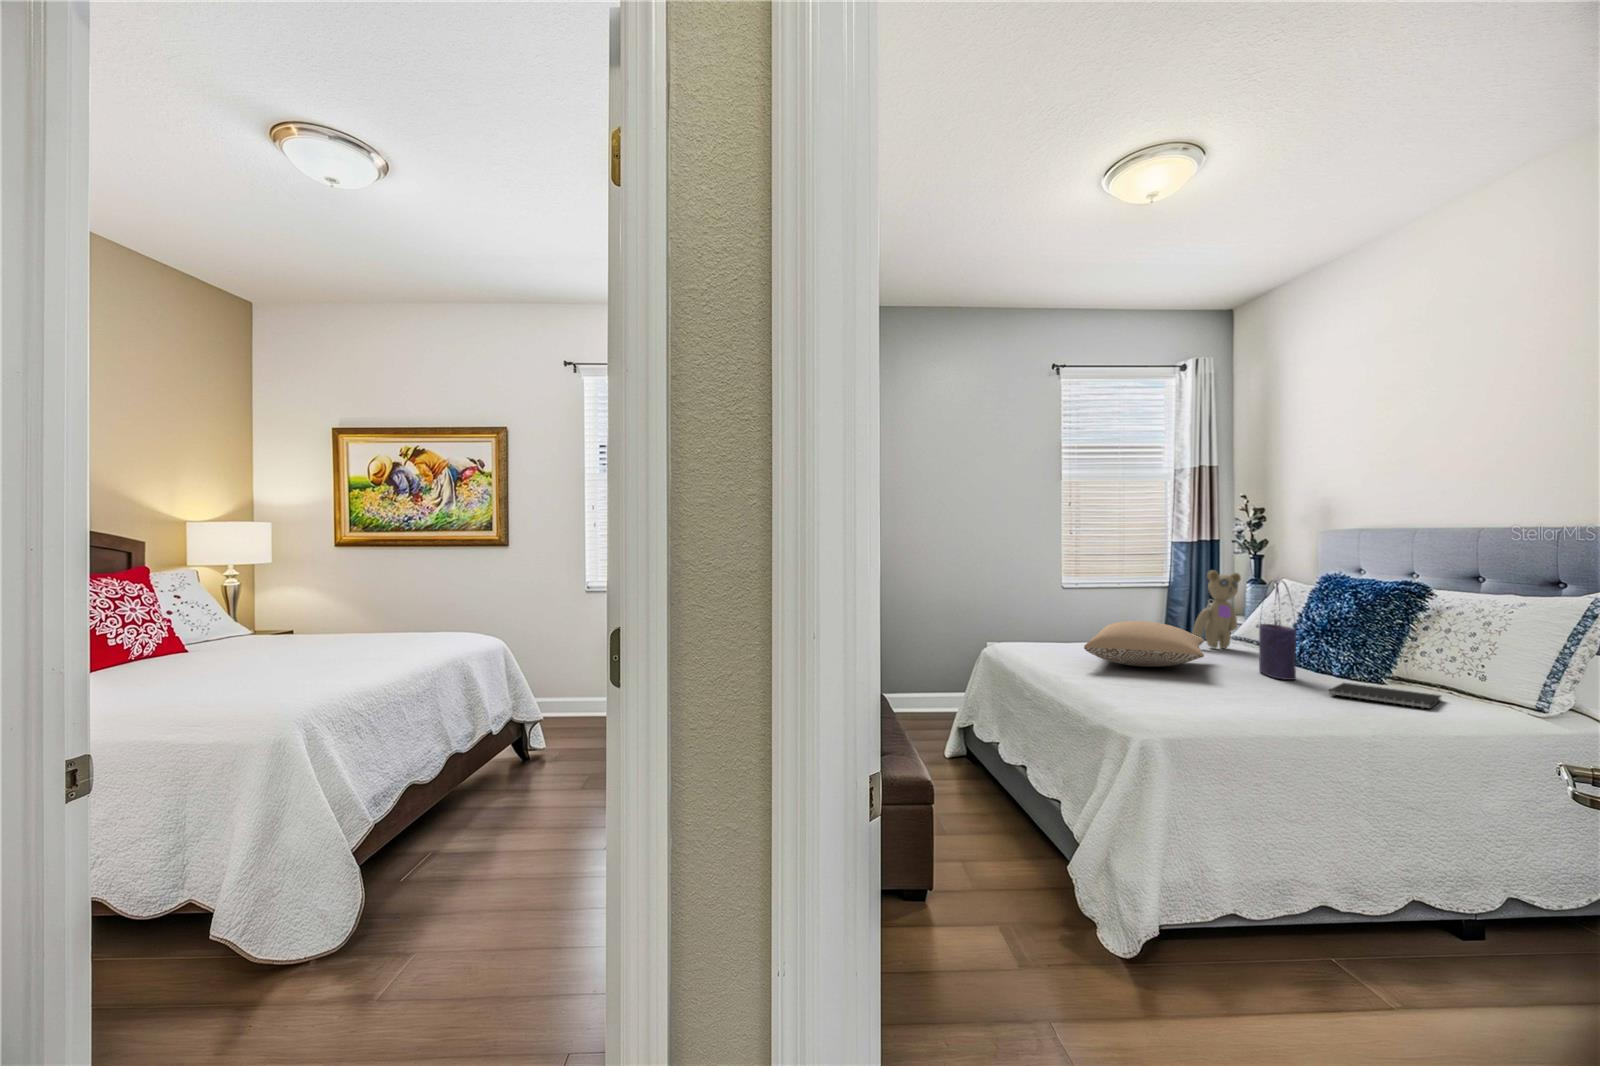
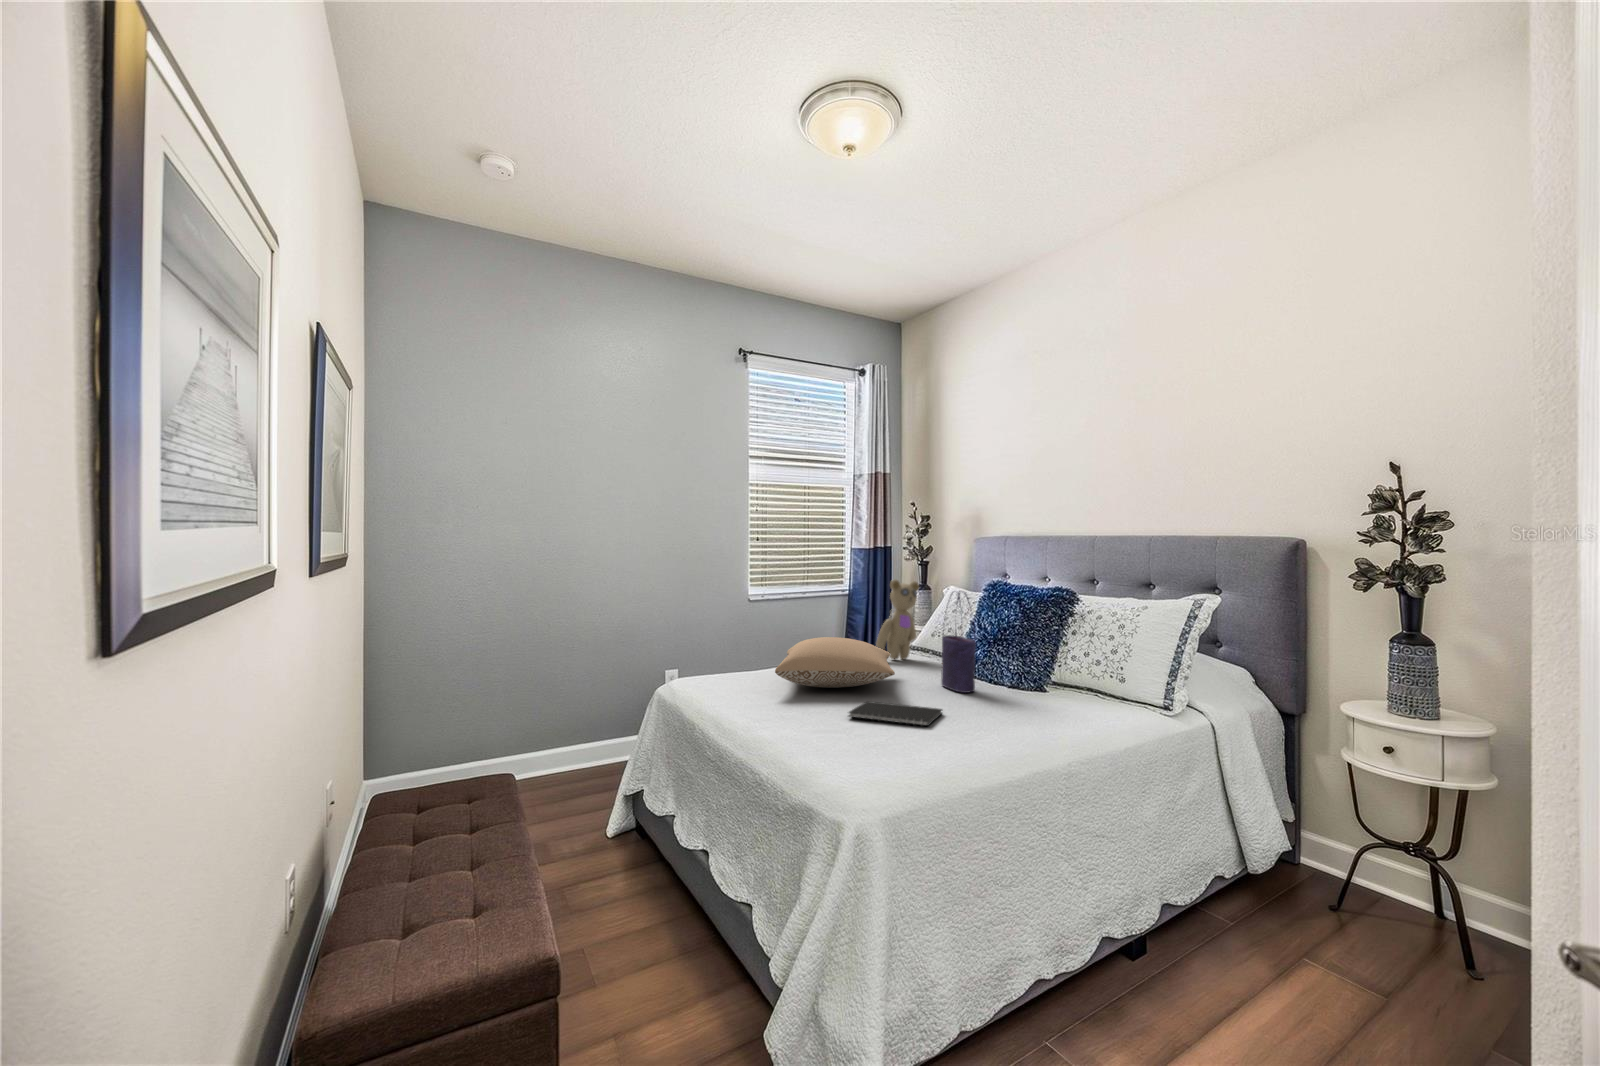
notebook: present [1329,683,1441,709] -> present [849,701,942,726]

